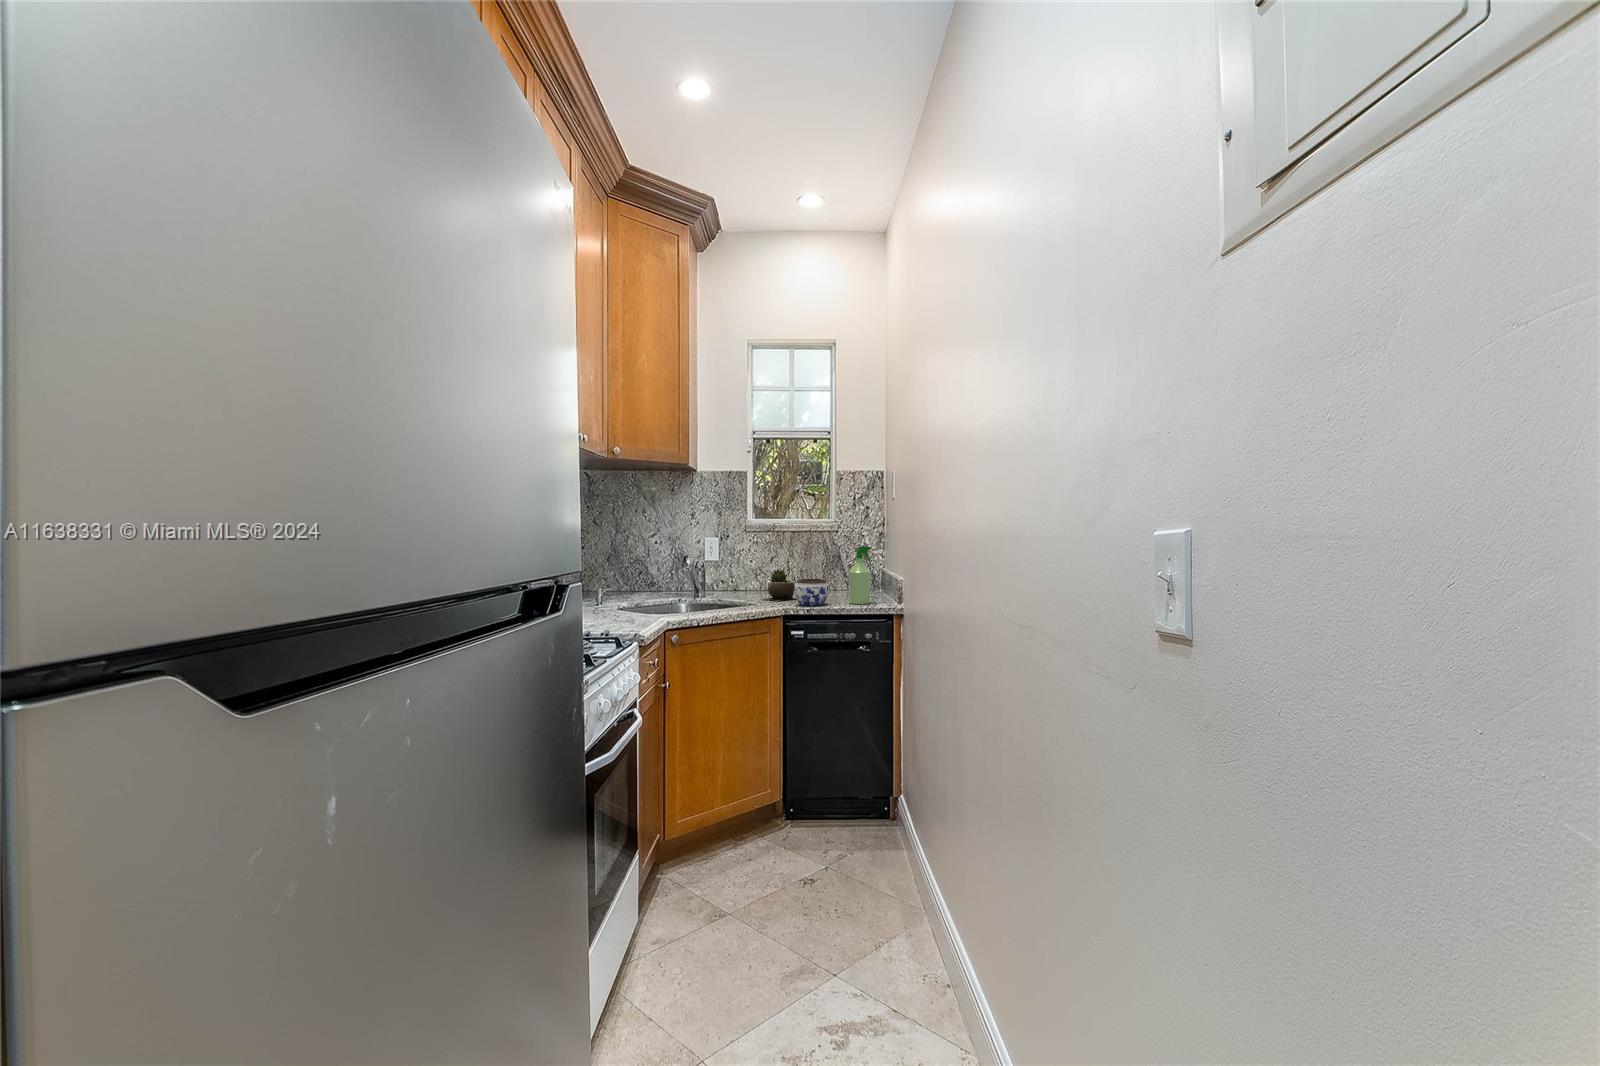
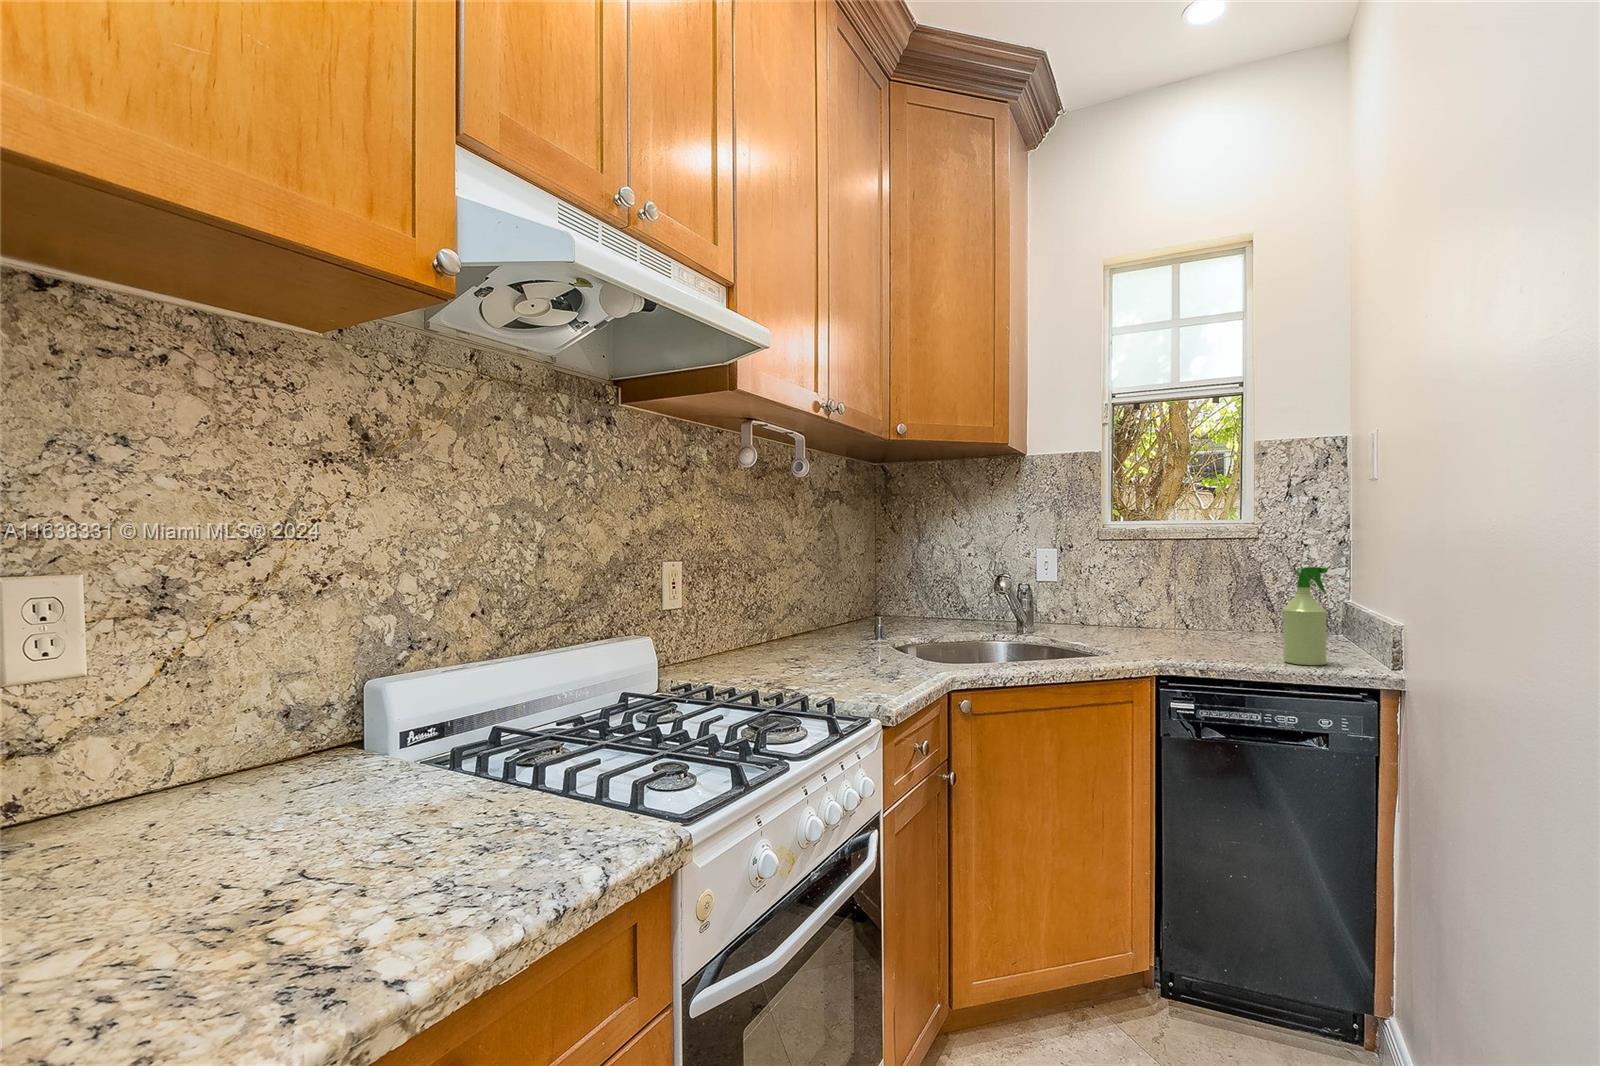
succulent plant: present [763,569,796,601] -> none [1122,597,1190,648]
jar: present [795,579,828,606] -> none [1180,617,1243,662]

